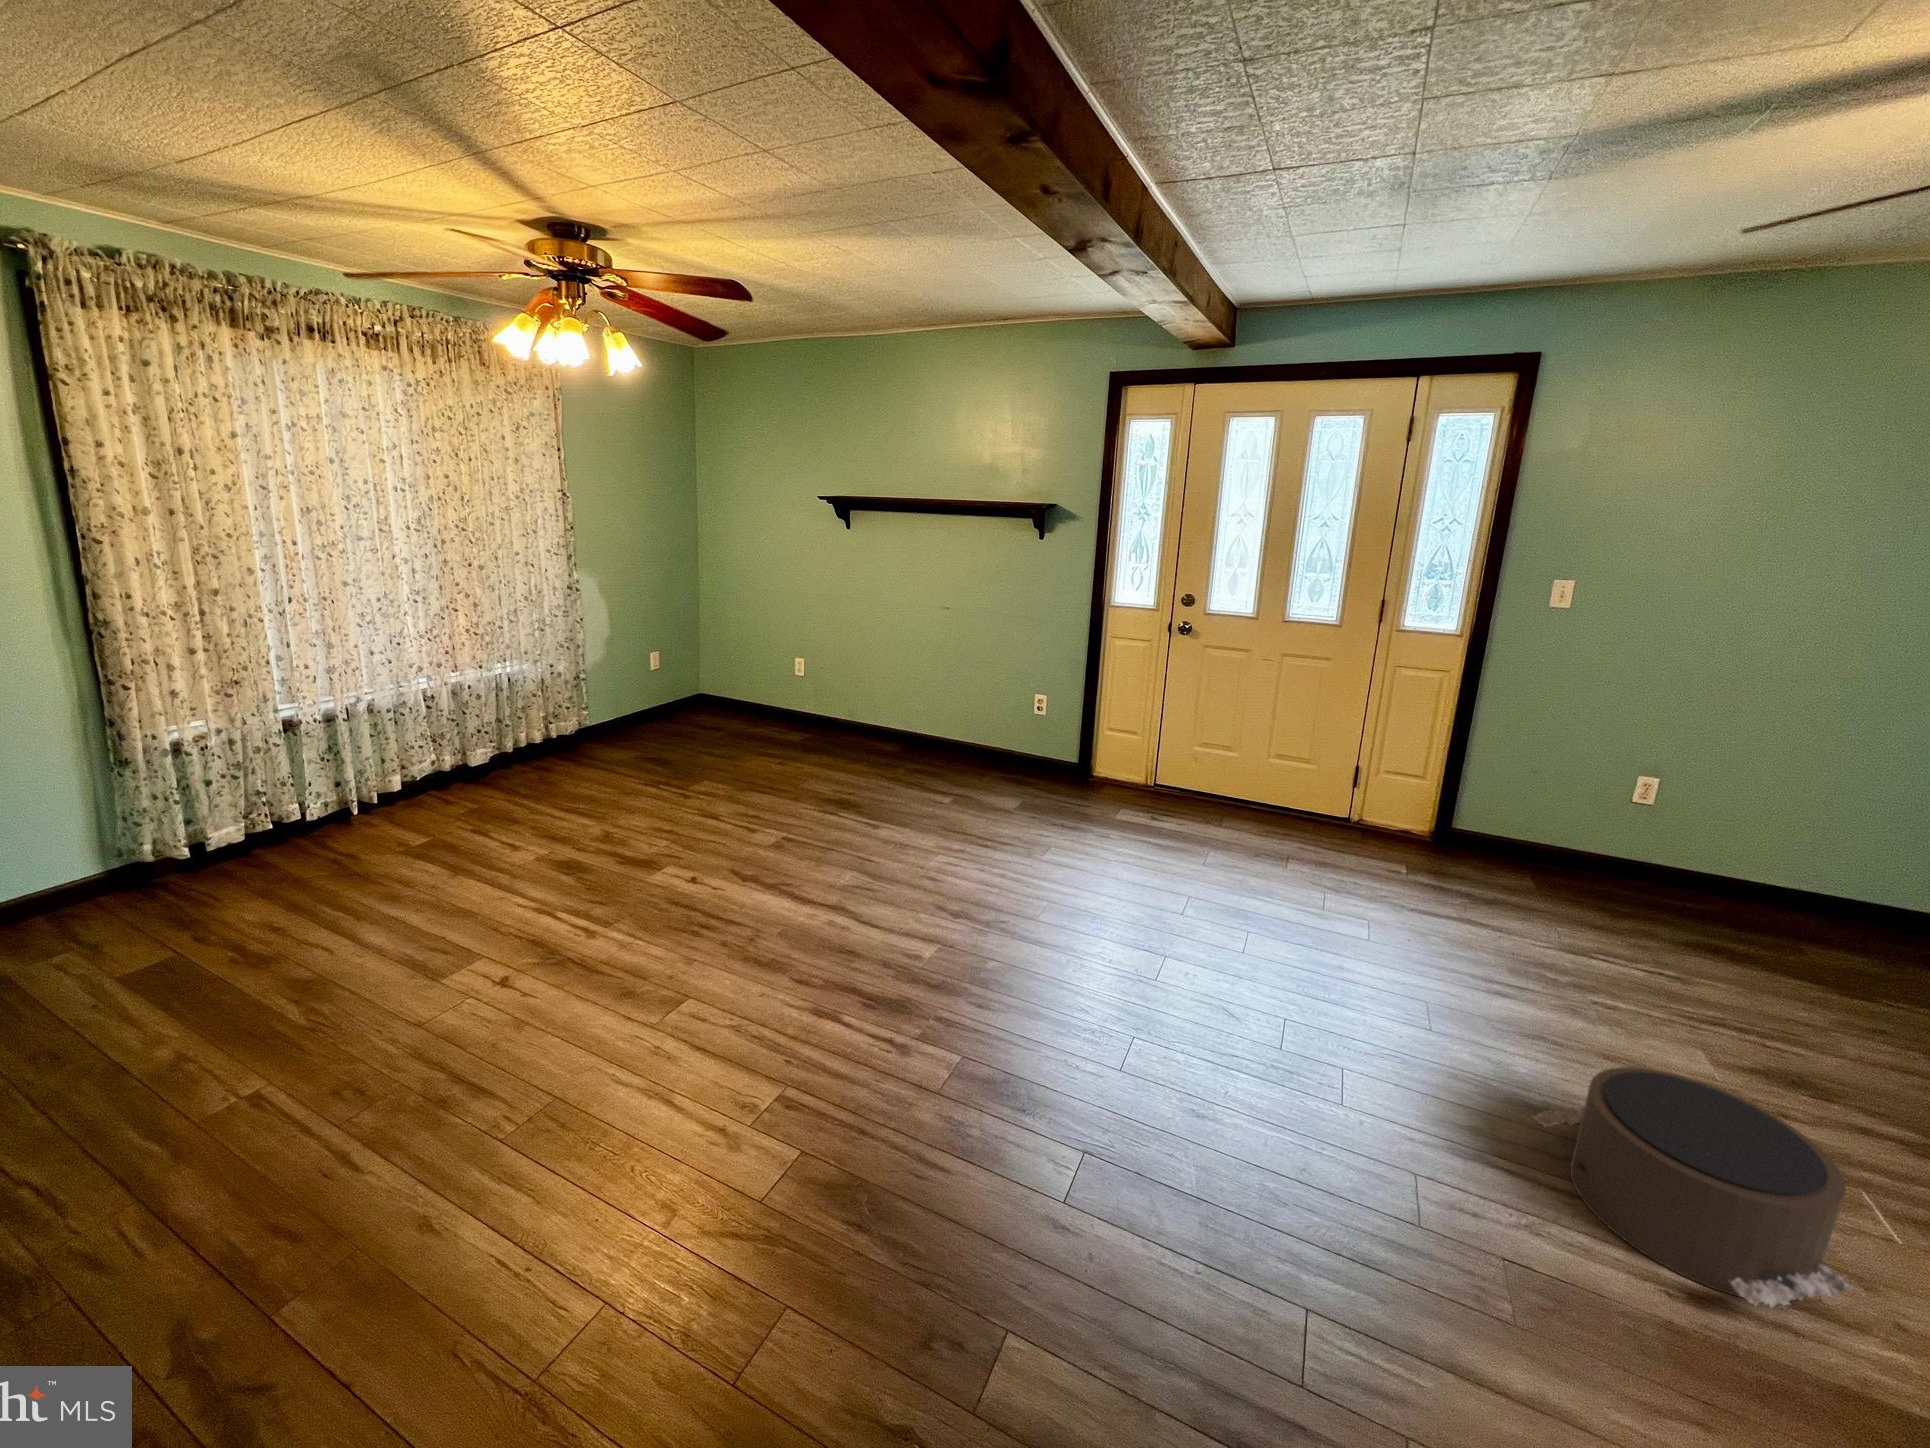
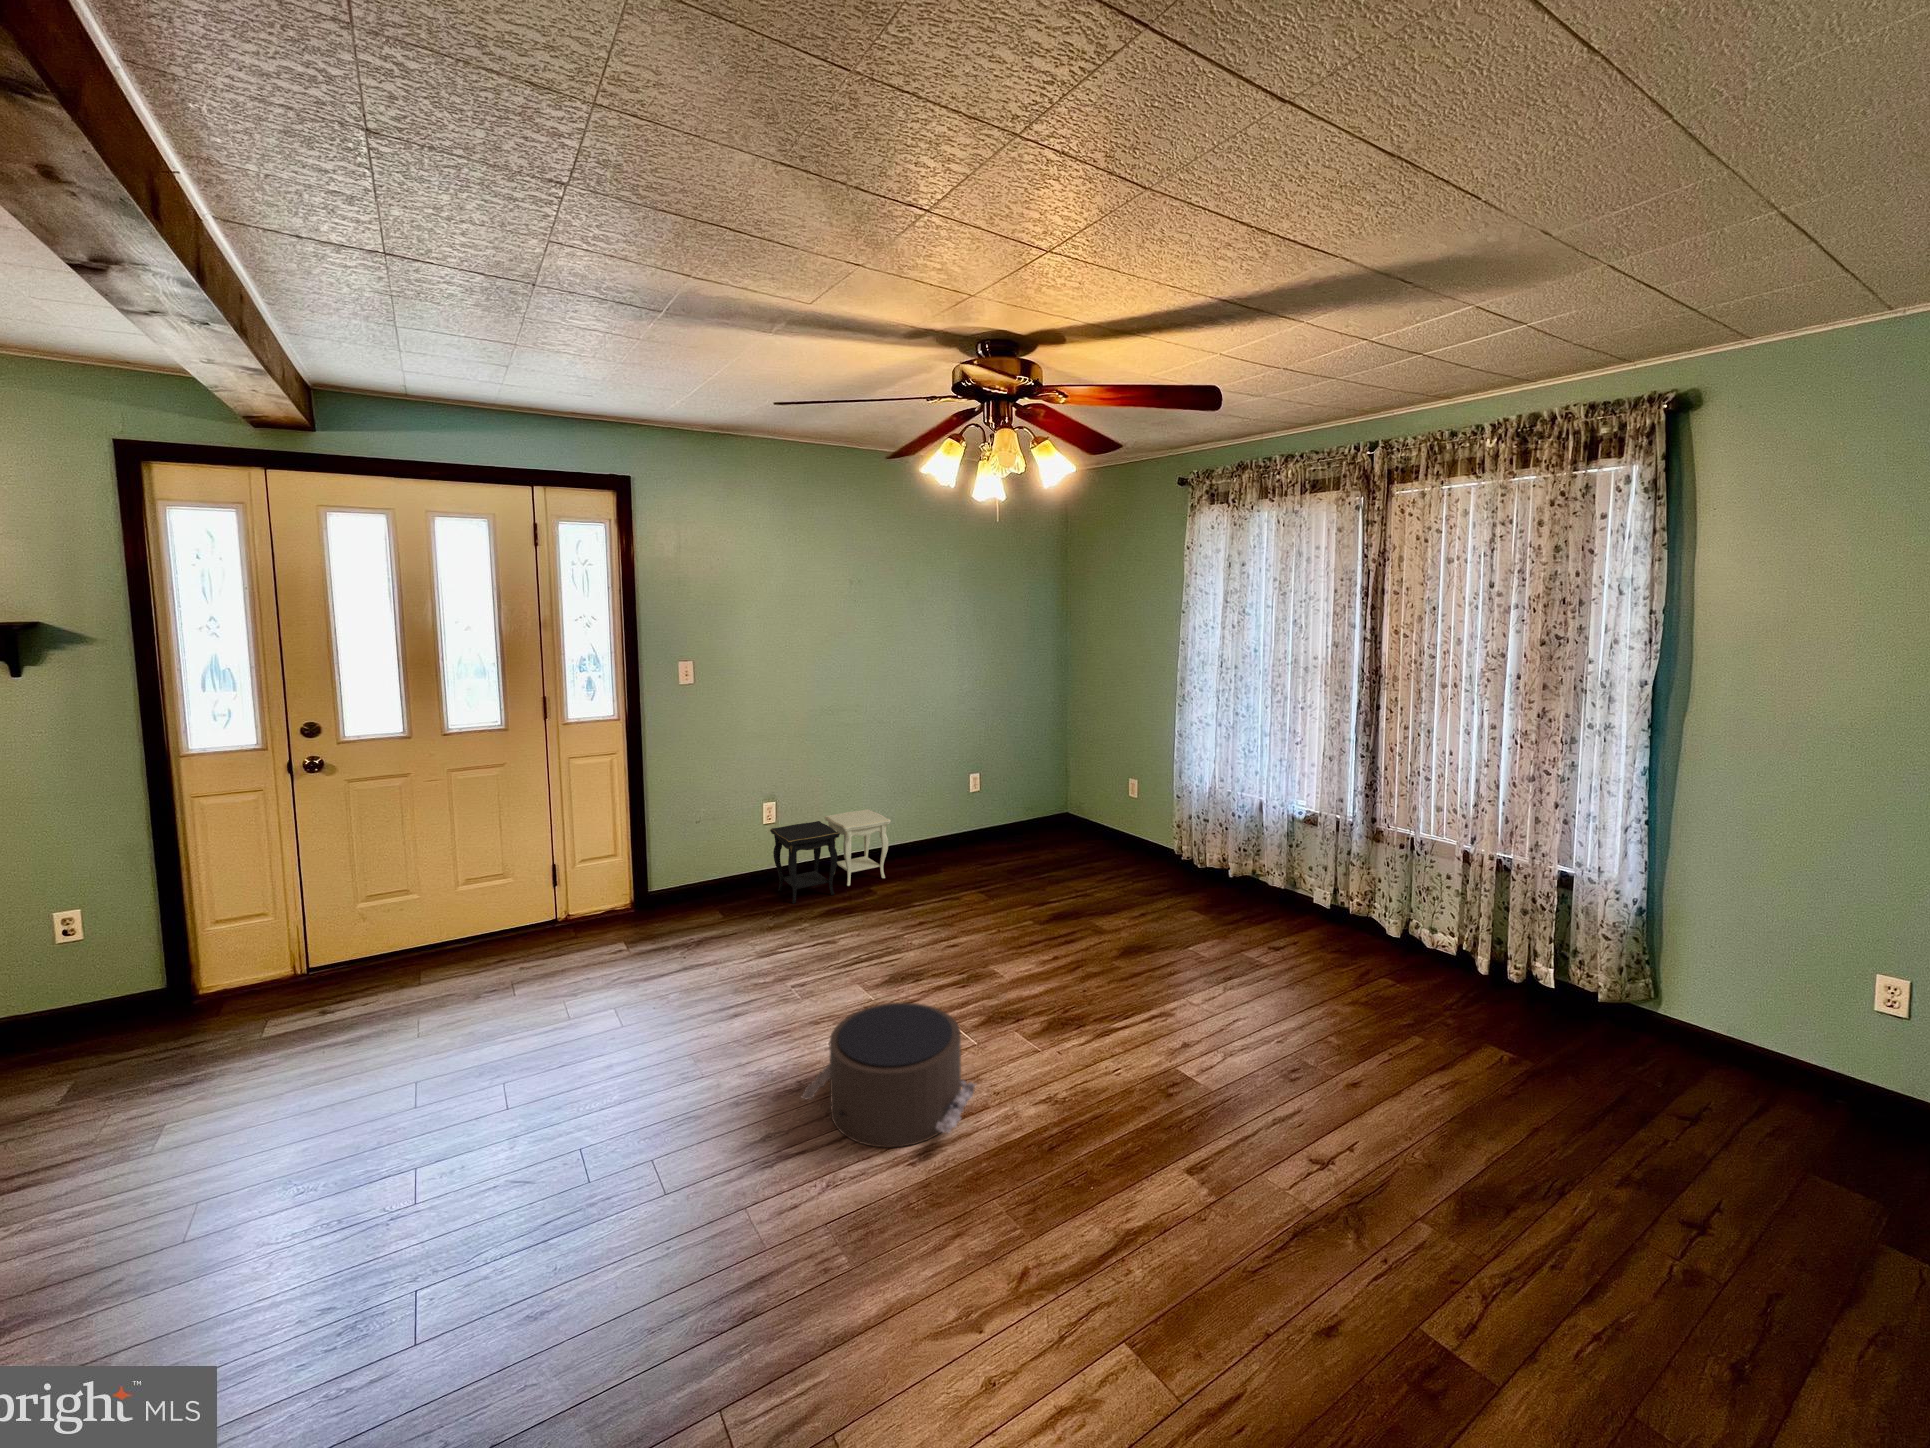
side table: none [1631,810,1884,945] -> present [770,809,891,903]

